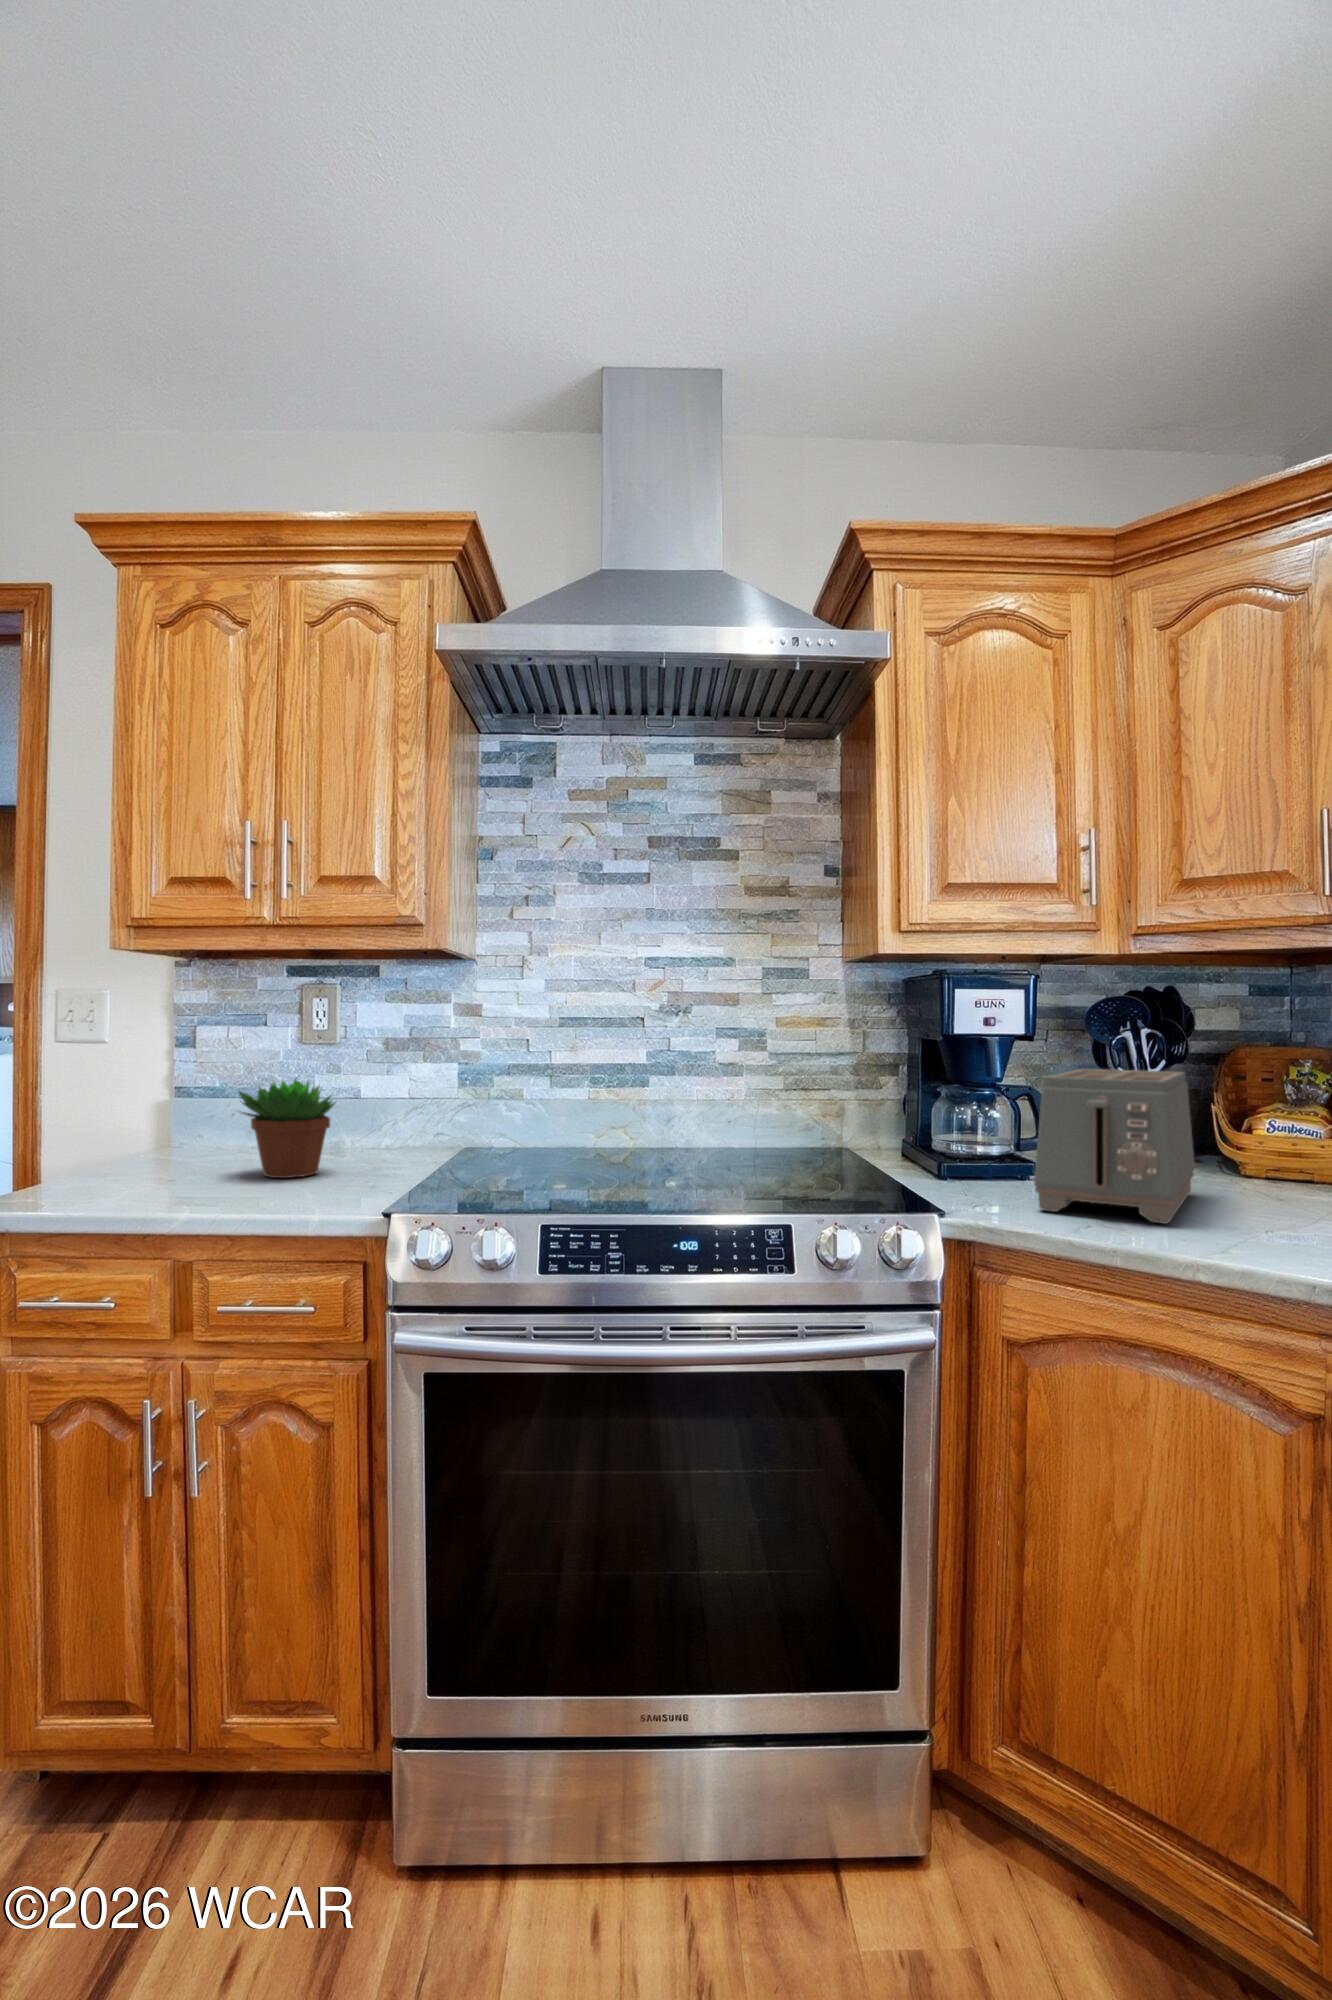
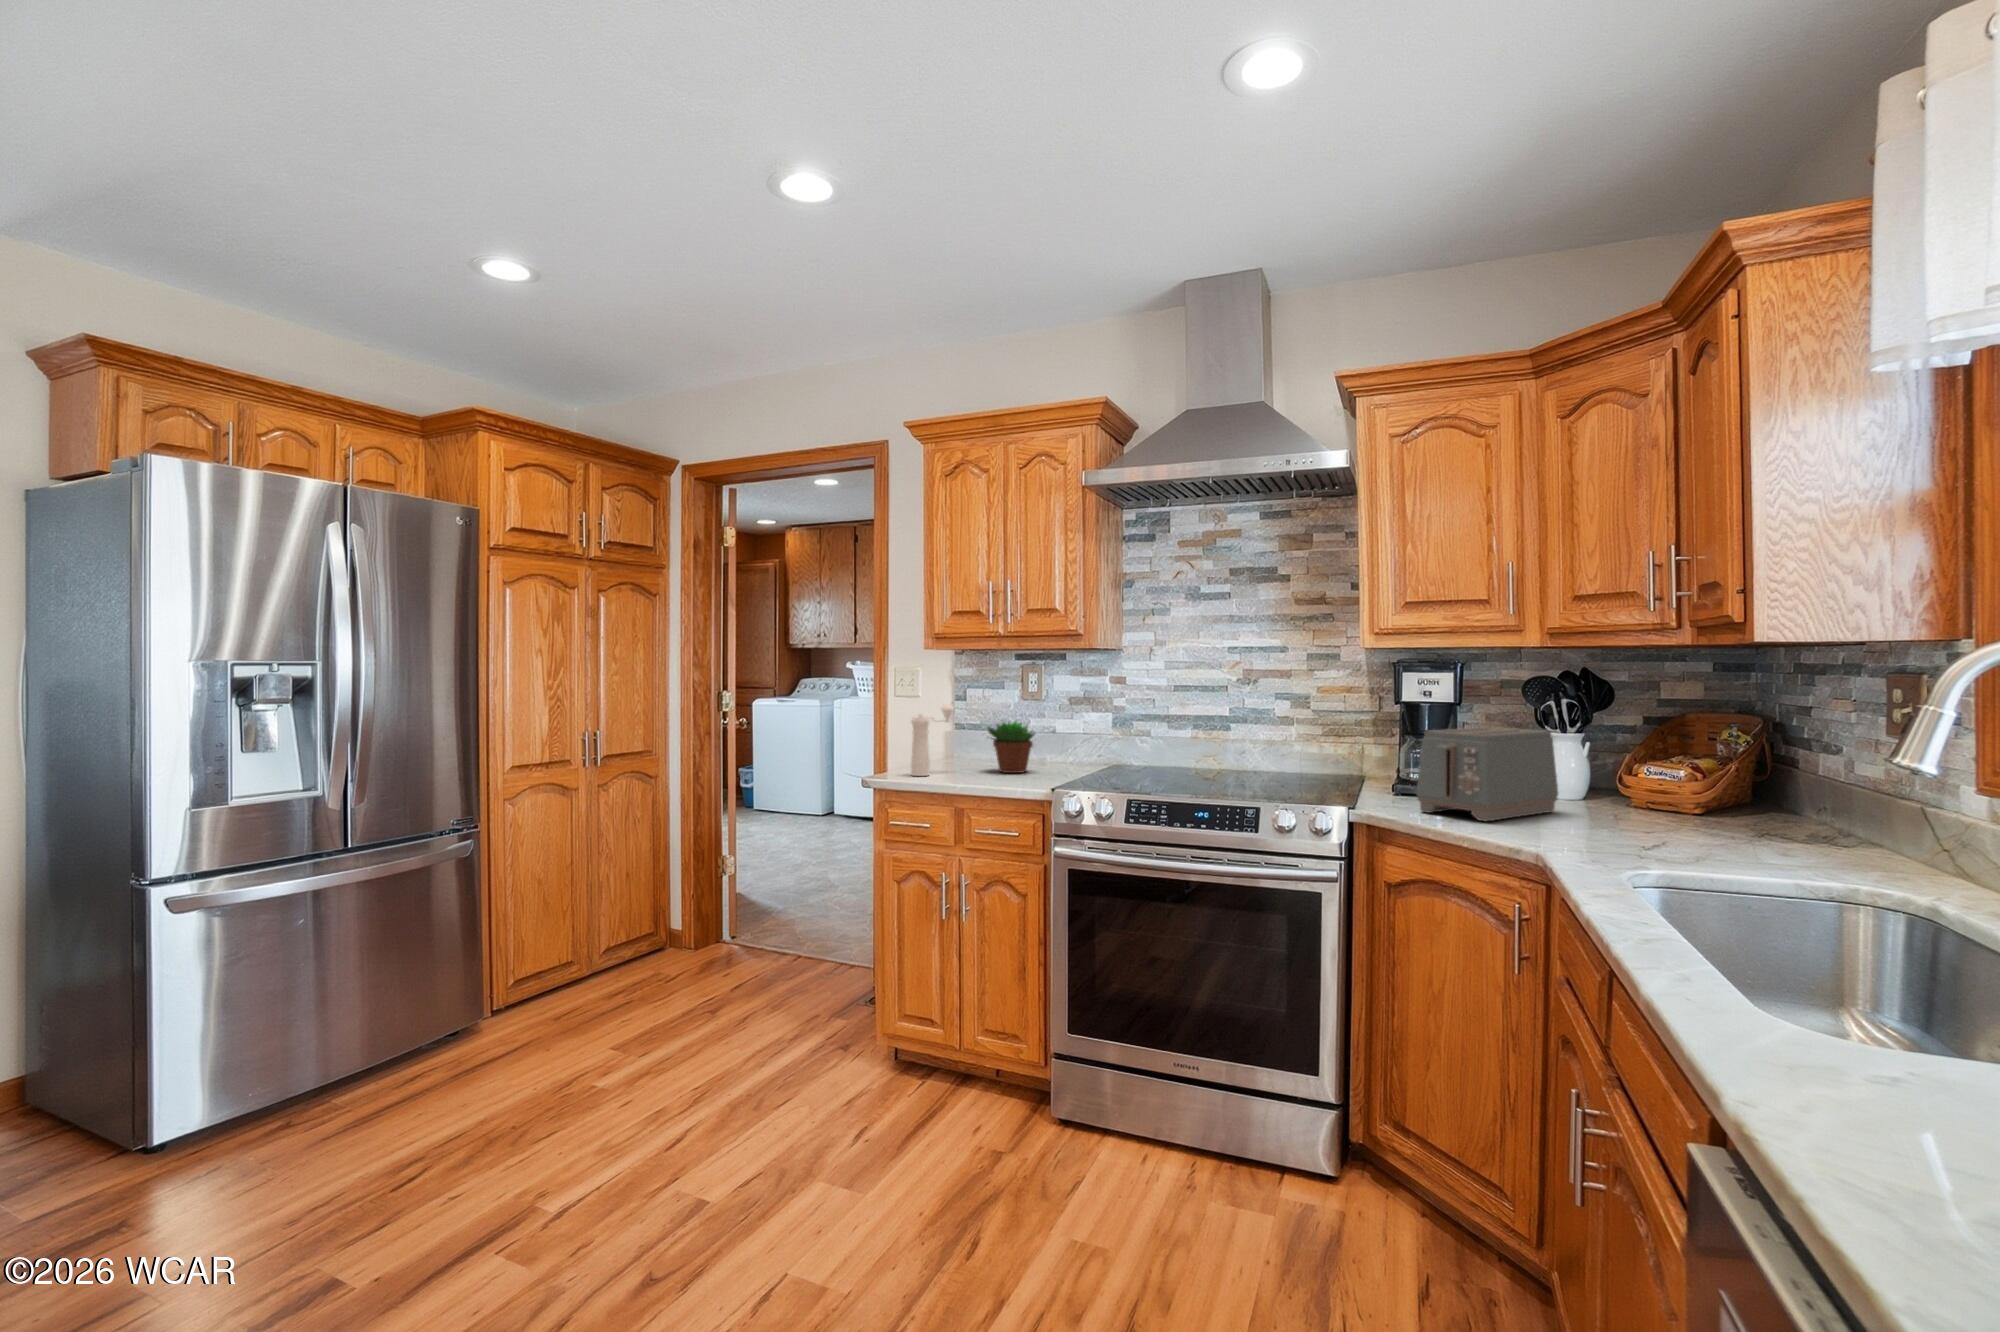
pepper mill: none [72,1053,171,1199] -> present [911,705,954,776]

